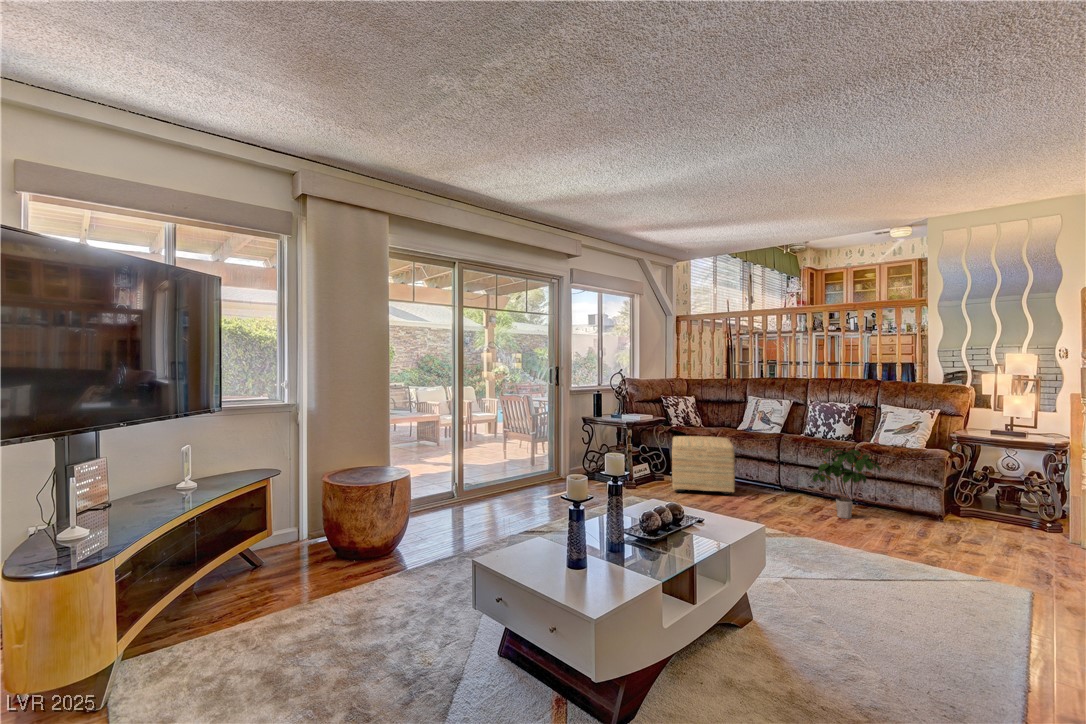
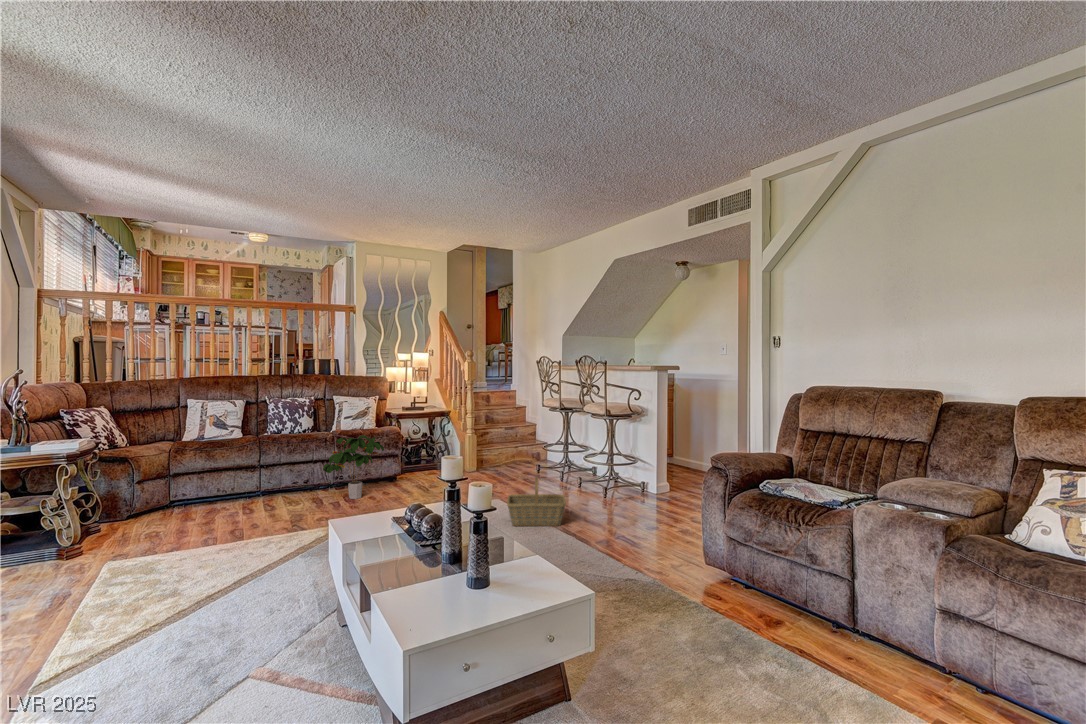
ottoman: present [672,436,735,495] -> none [117,452,238,534]
basket: none [918,556,1052,649] -> present [507,476,566,526]

